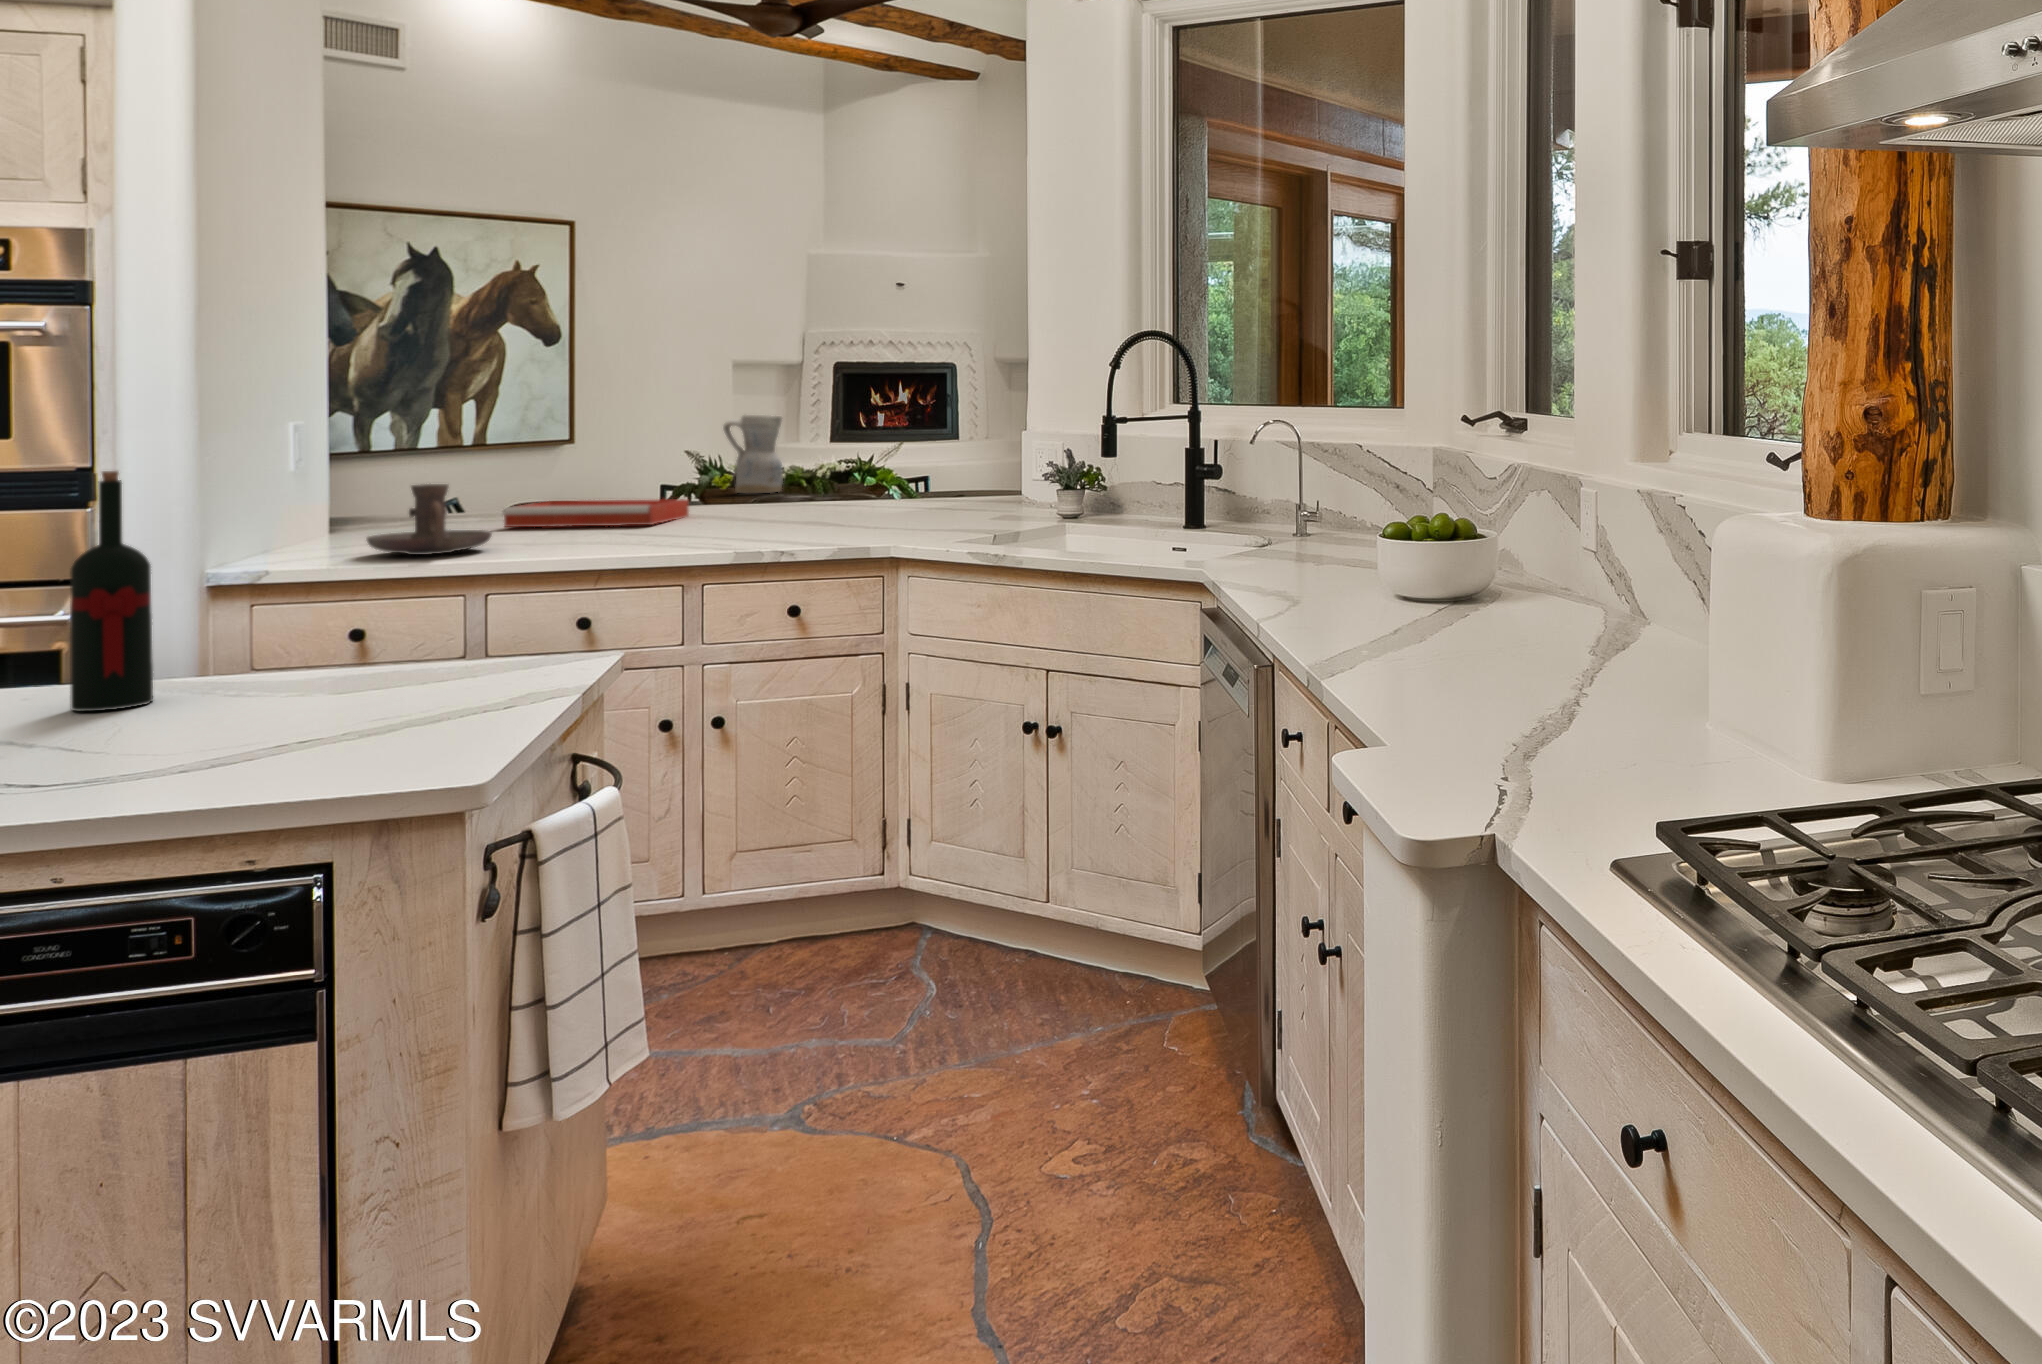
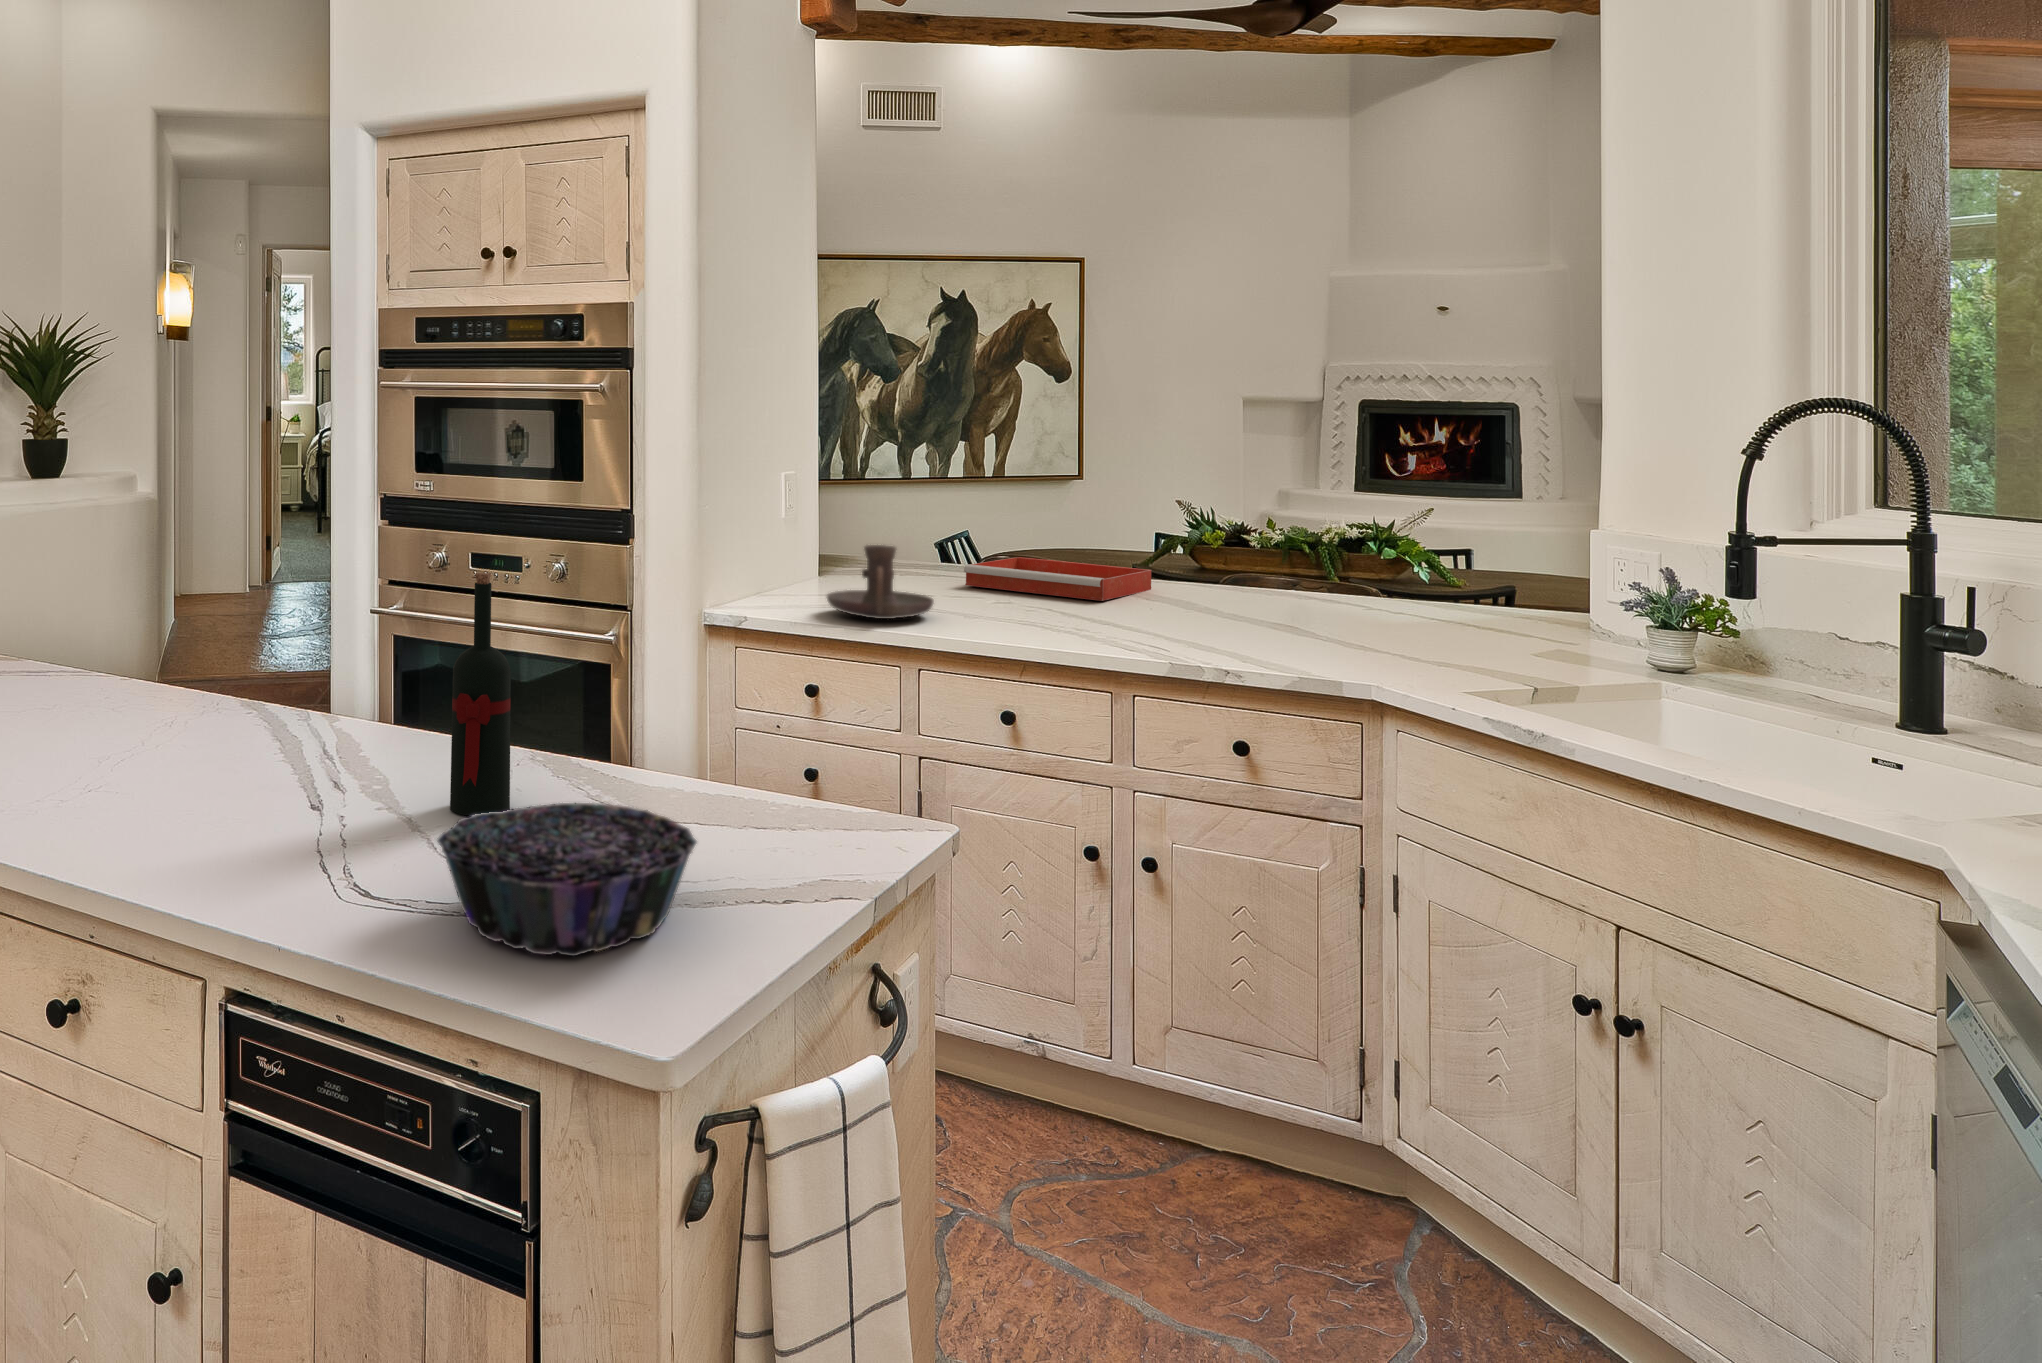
ceramic pitcher: present [723,415,783,493] -> none [1208,467,1275,559]
decorative bowl: none [174,645,450,749] -> present [437,803,697,956]

